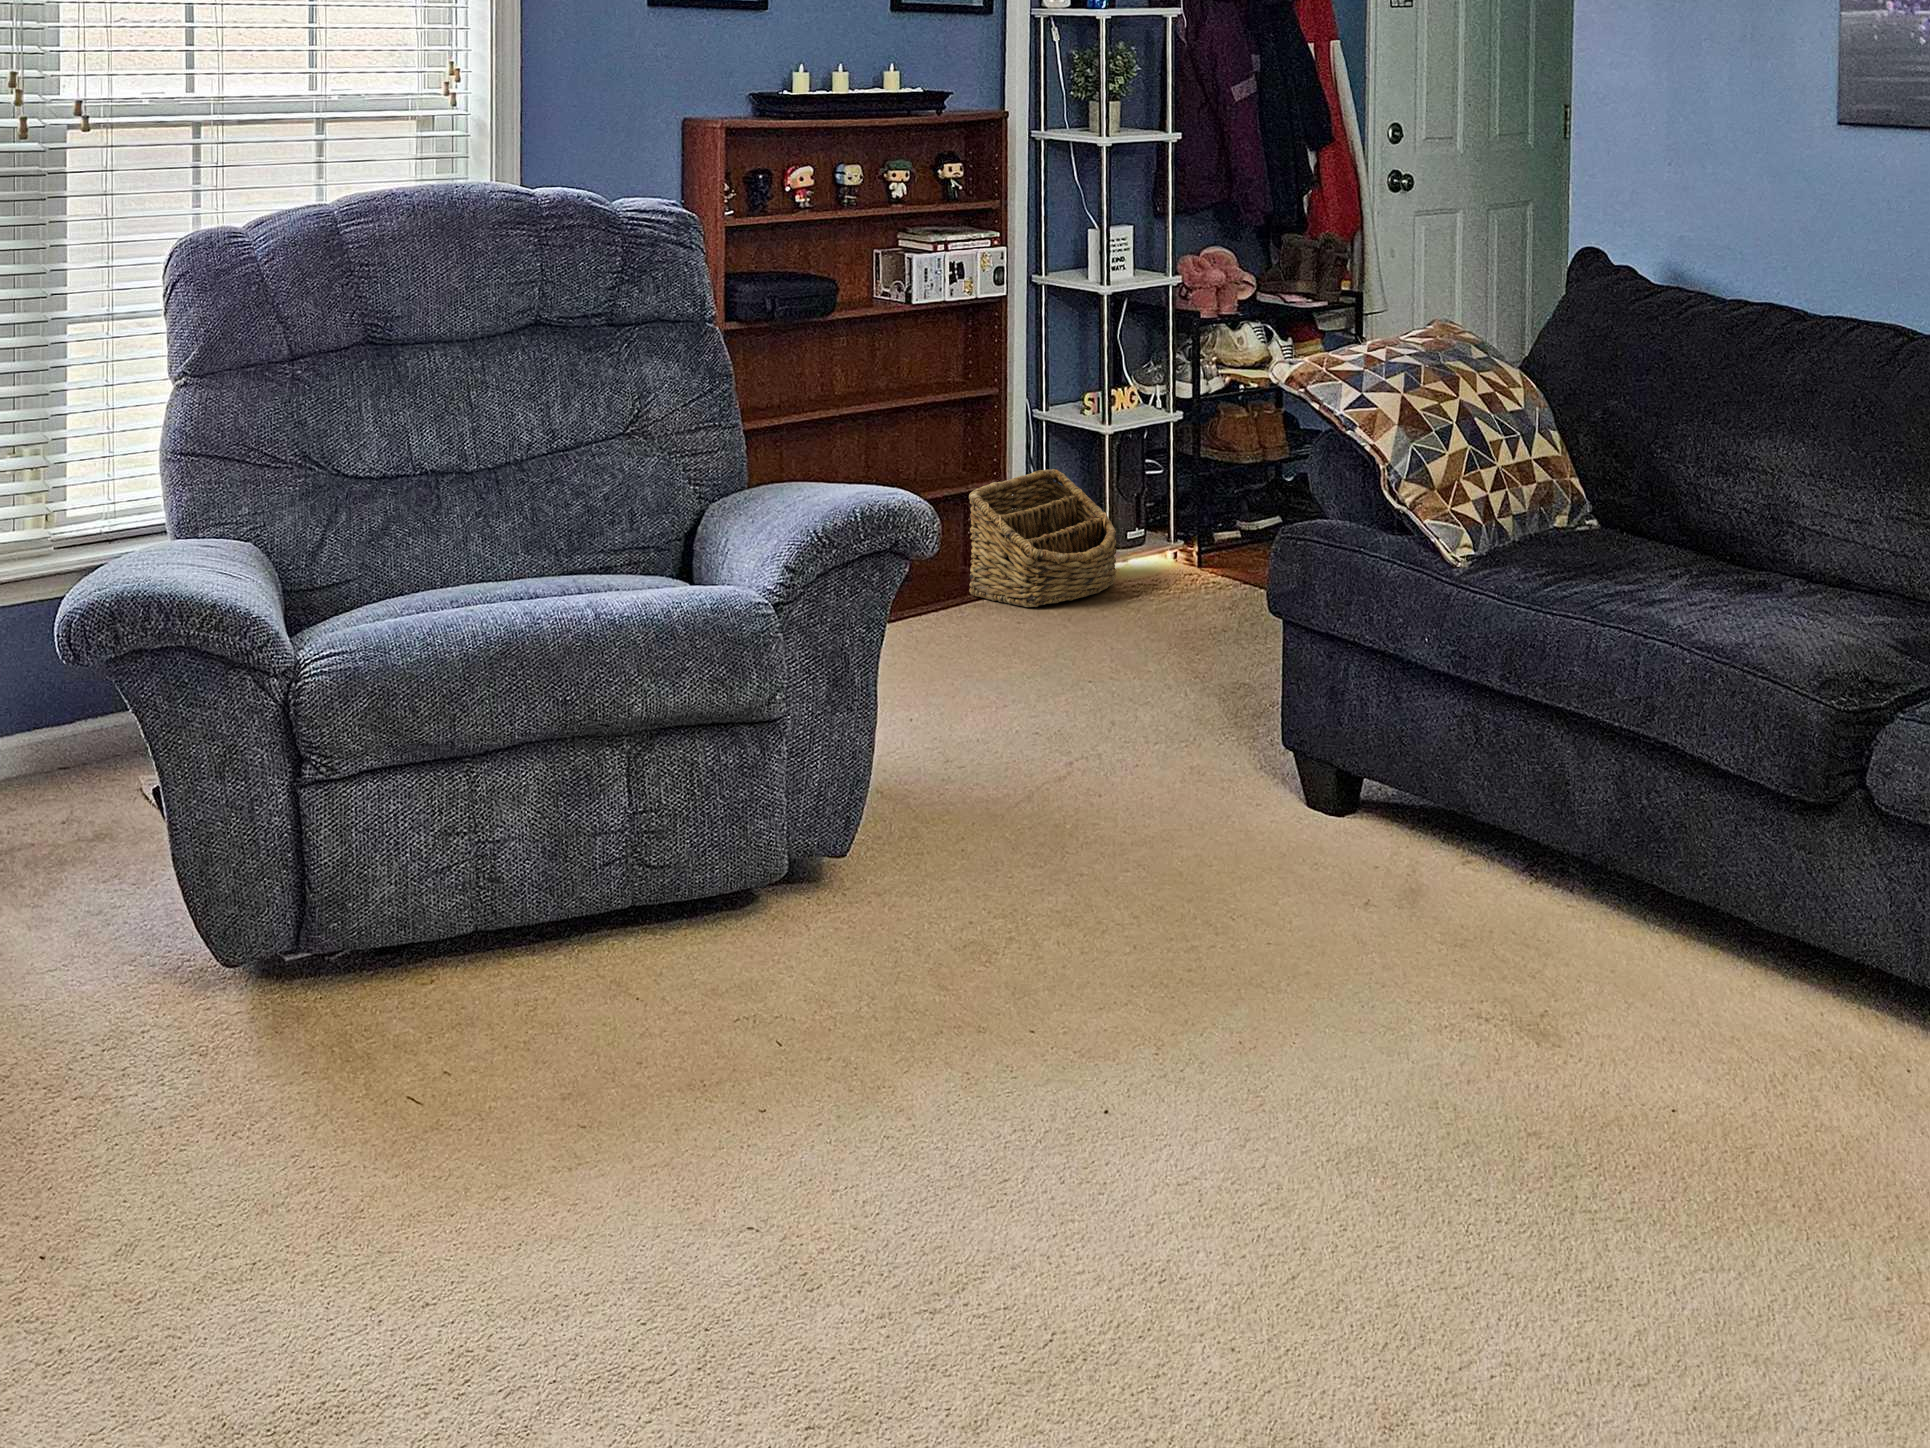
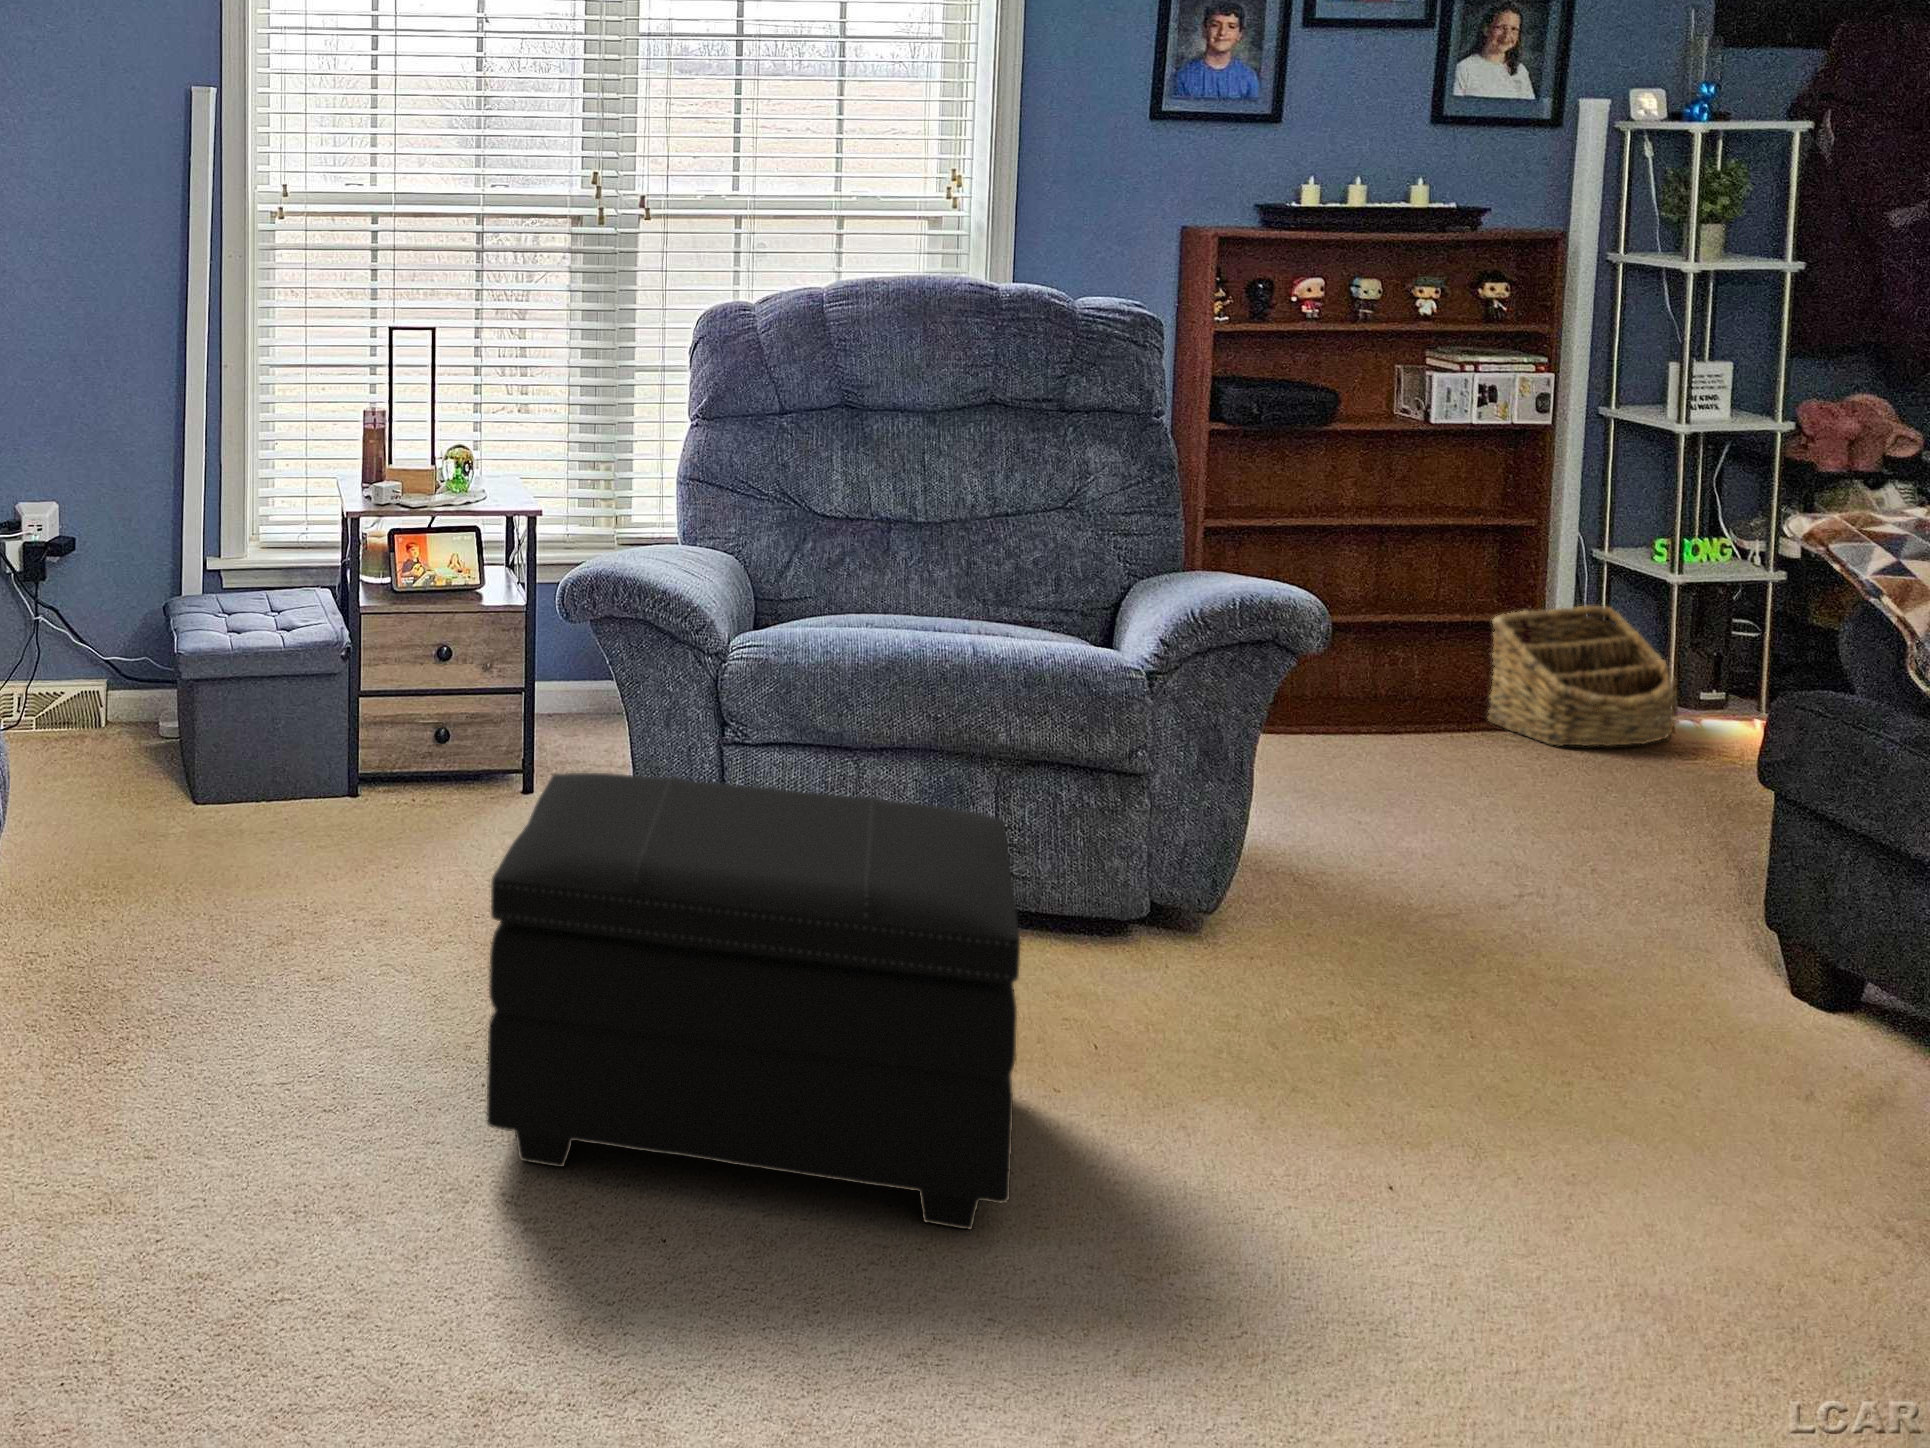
footstool: none [179,774,798,1305] -> present [487,773,1021,1229]

